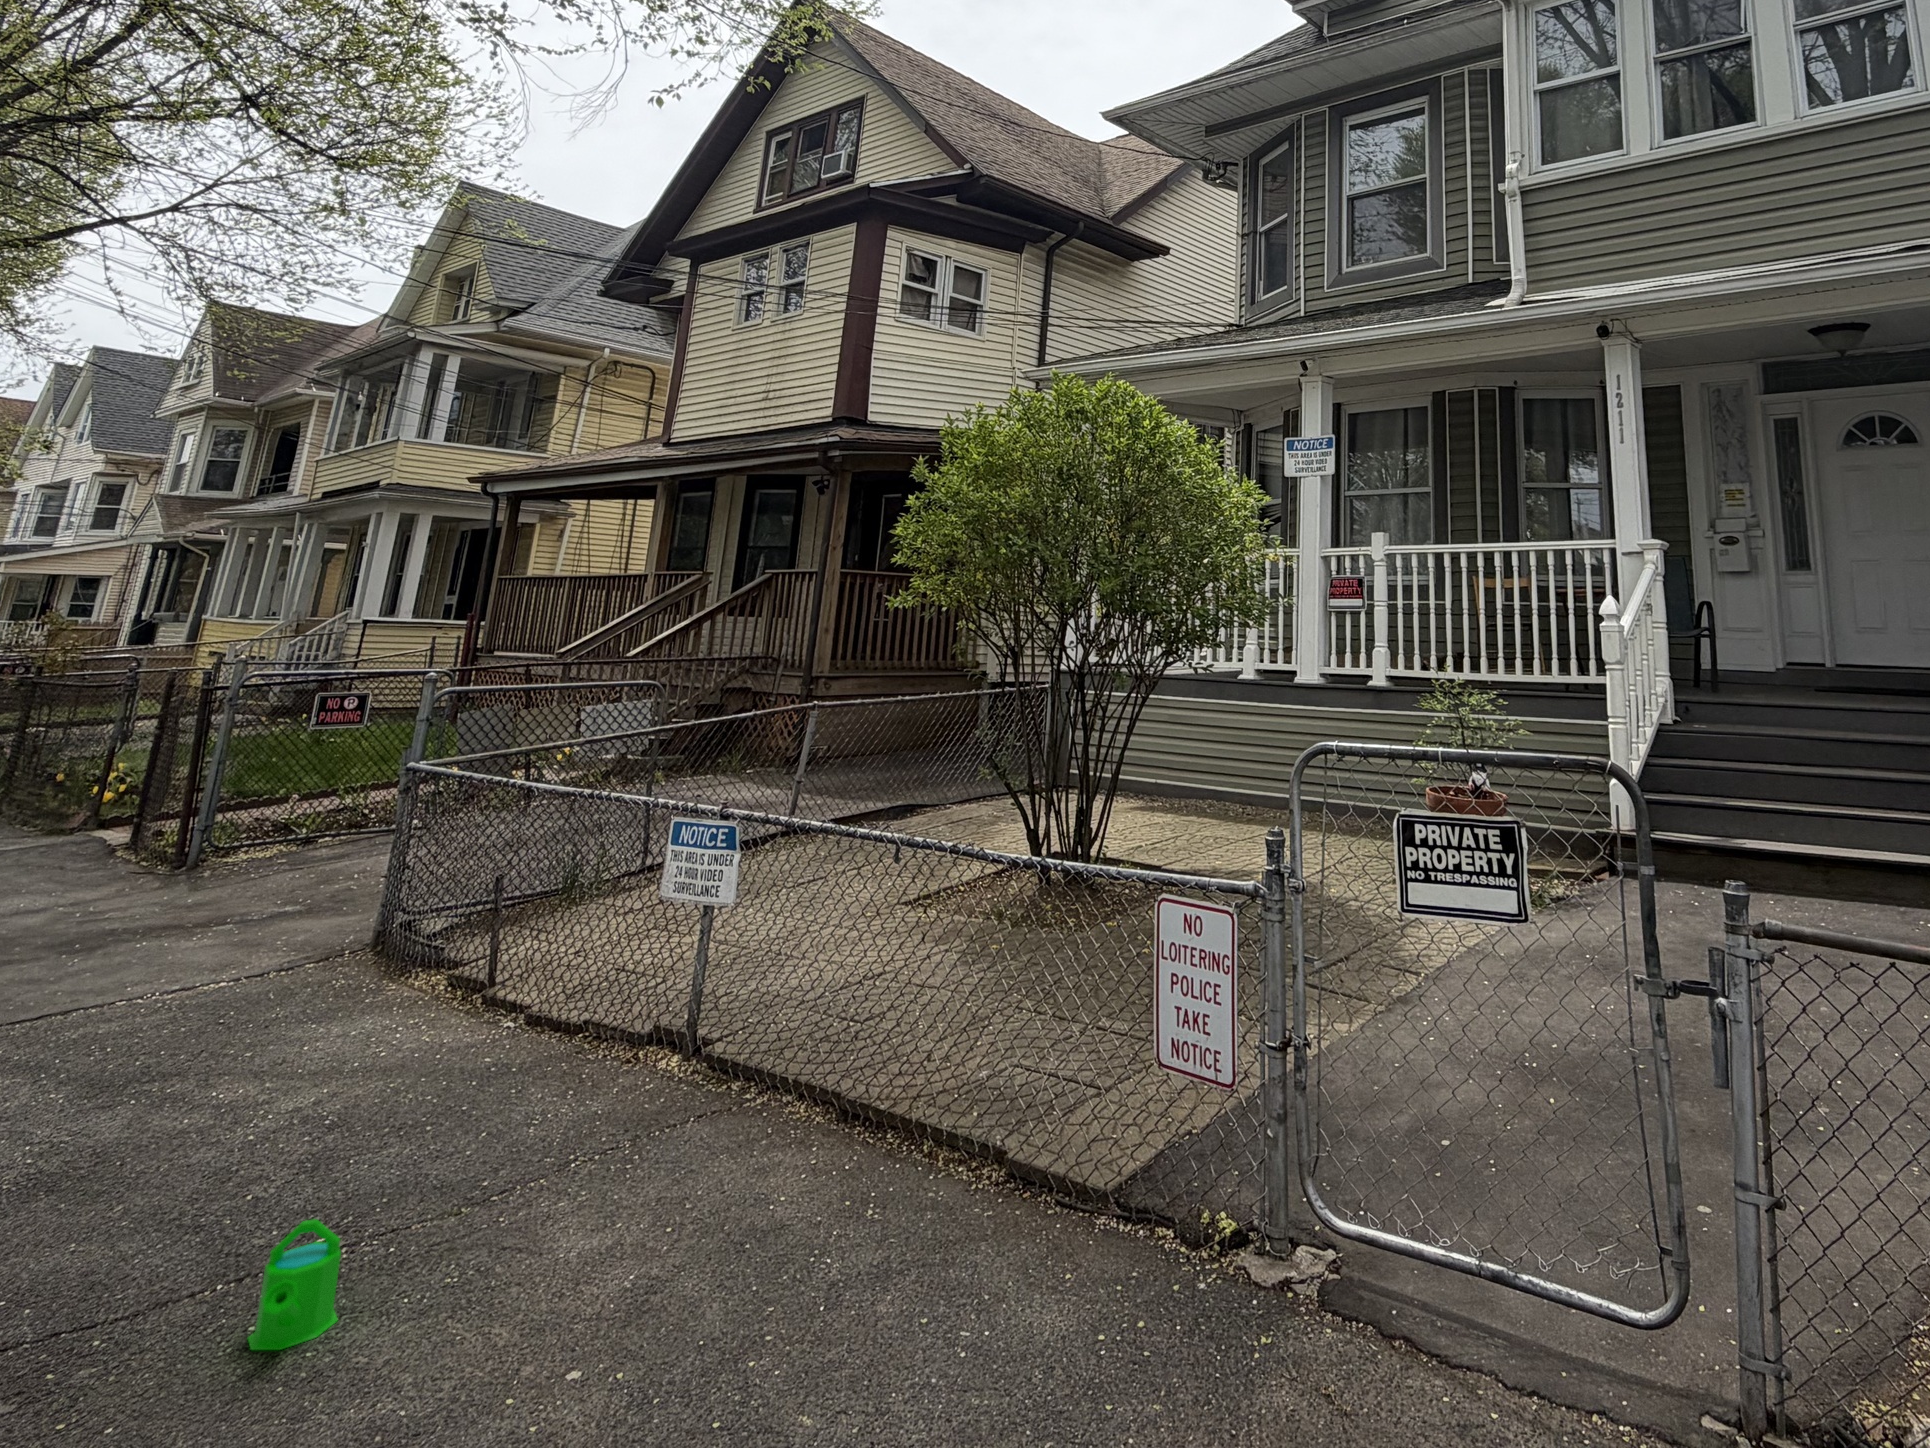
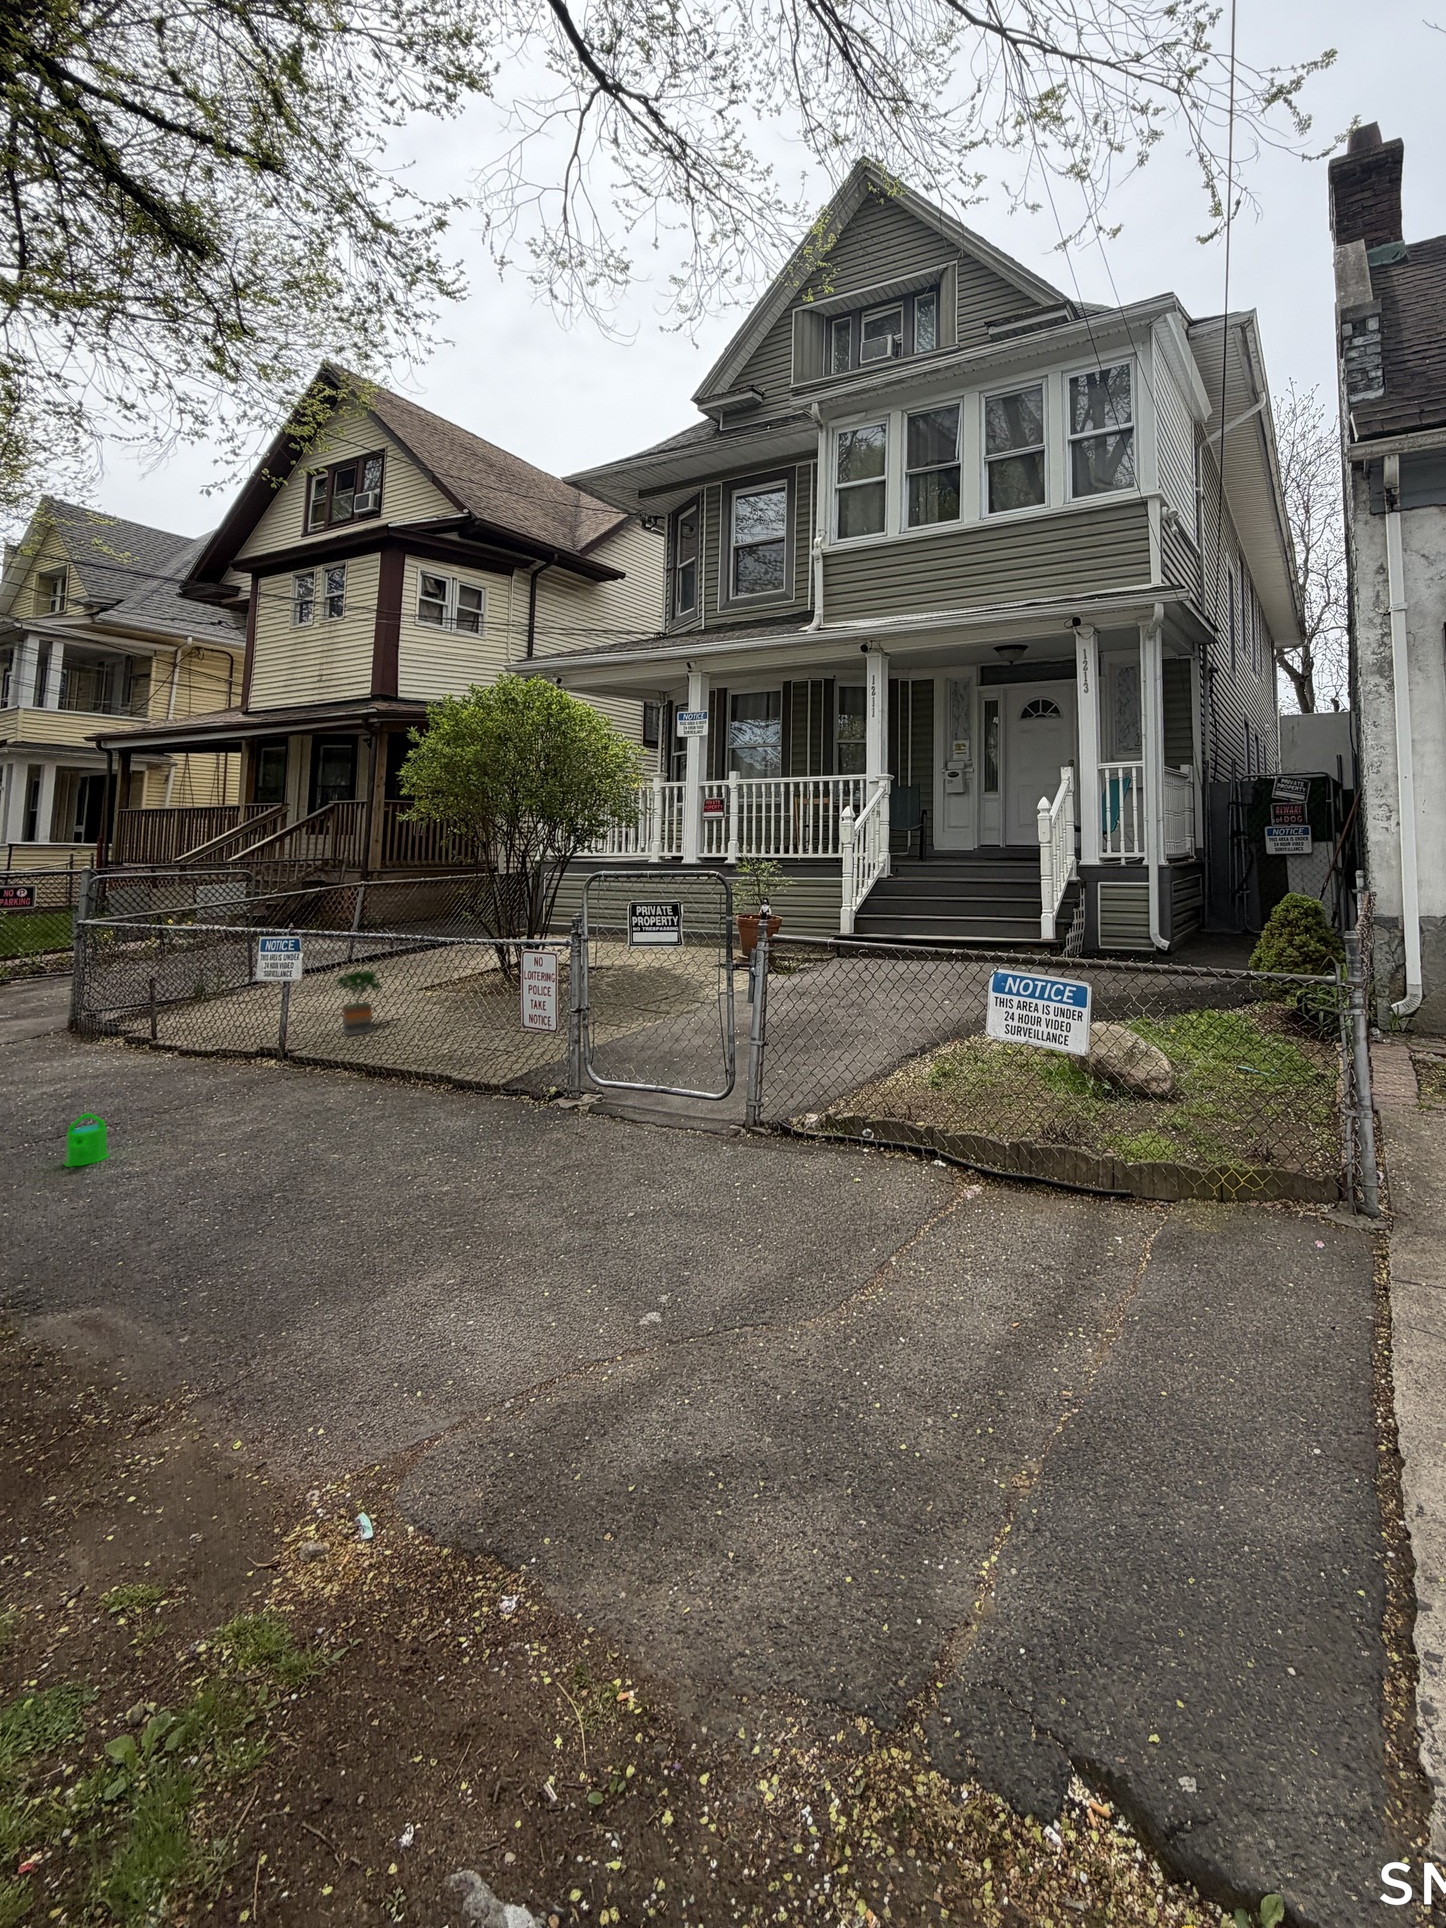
potted tree: none [768,874,846,1003] -> present [336,971,381,1036]

